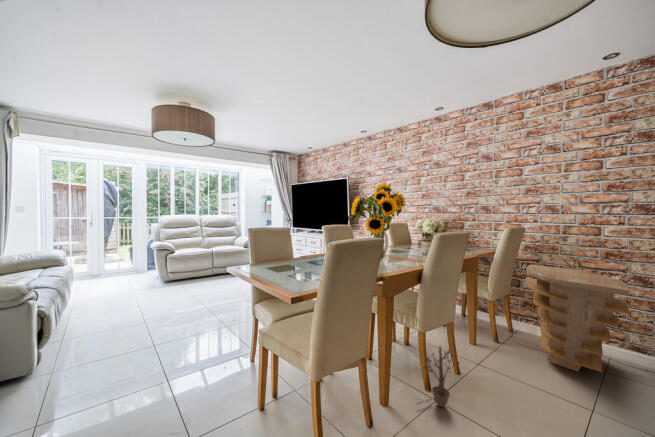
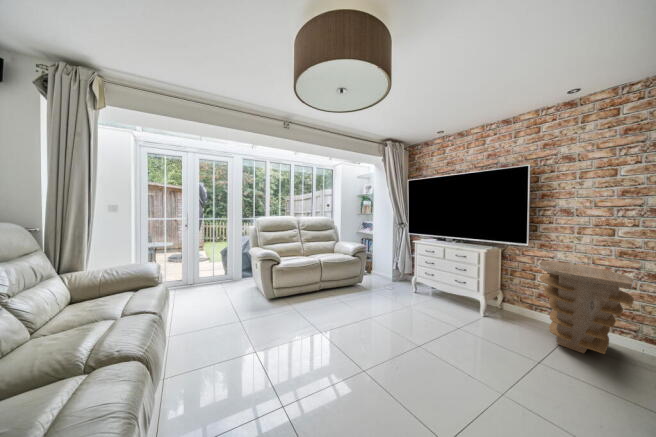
decorative plant: present [417,346,459,407] -> none [430,317,467,364]

